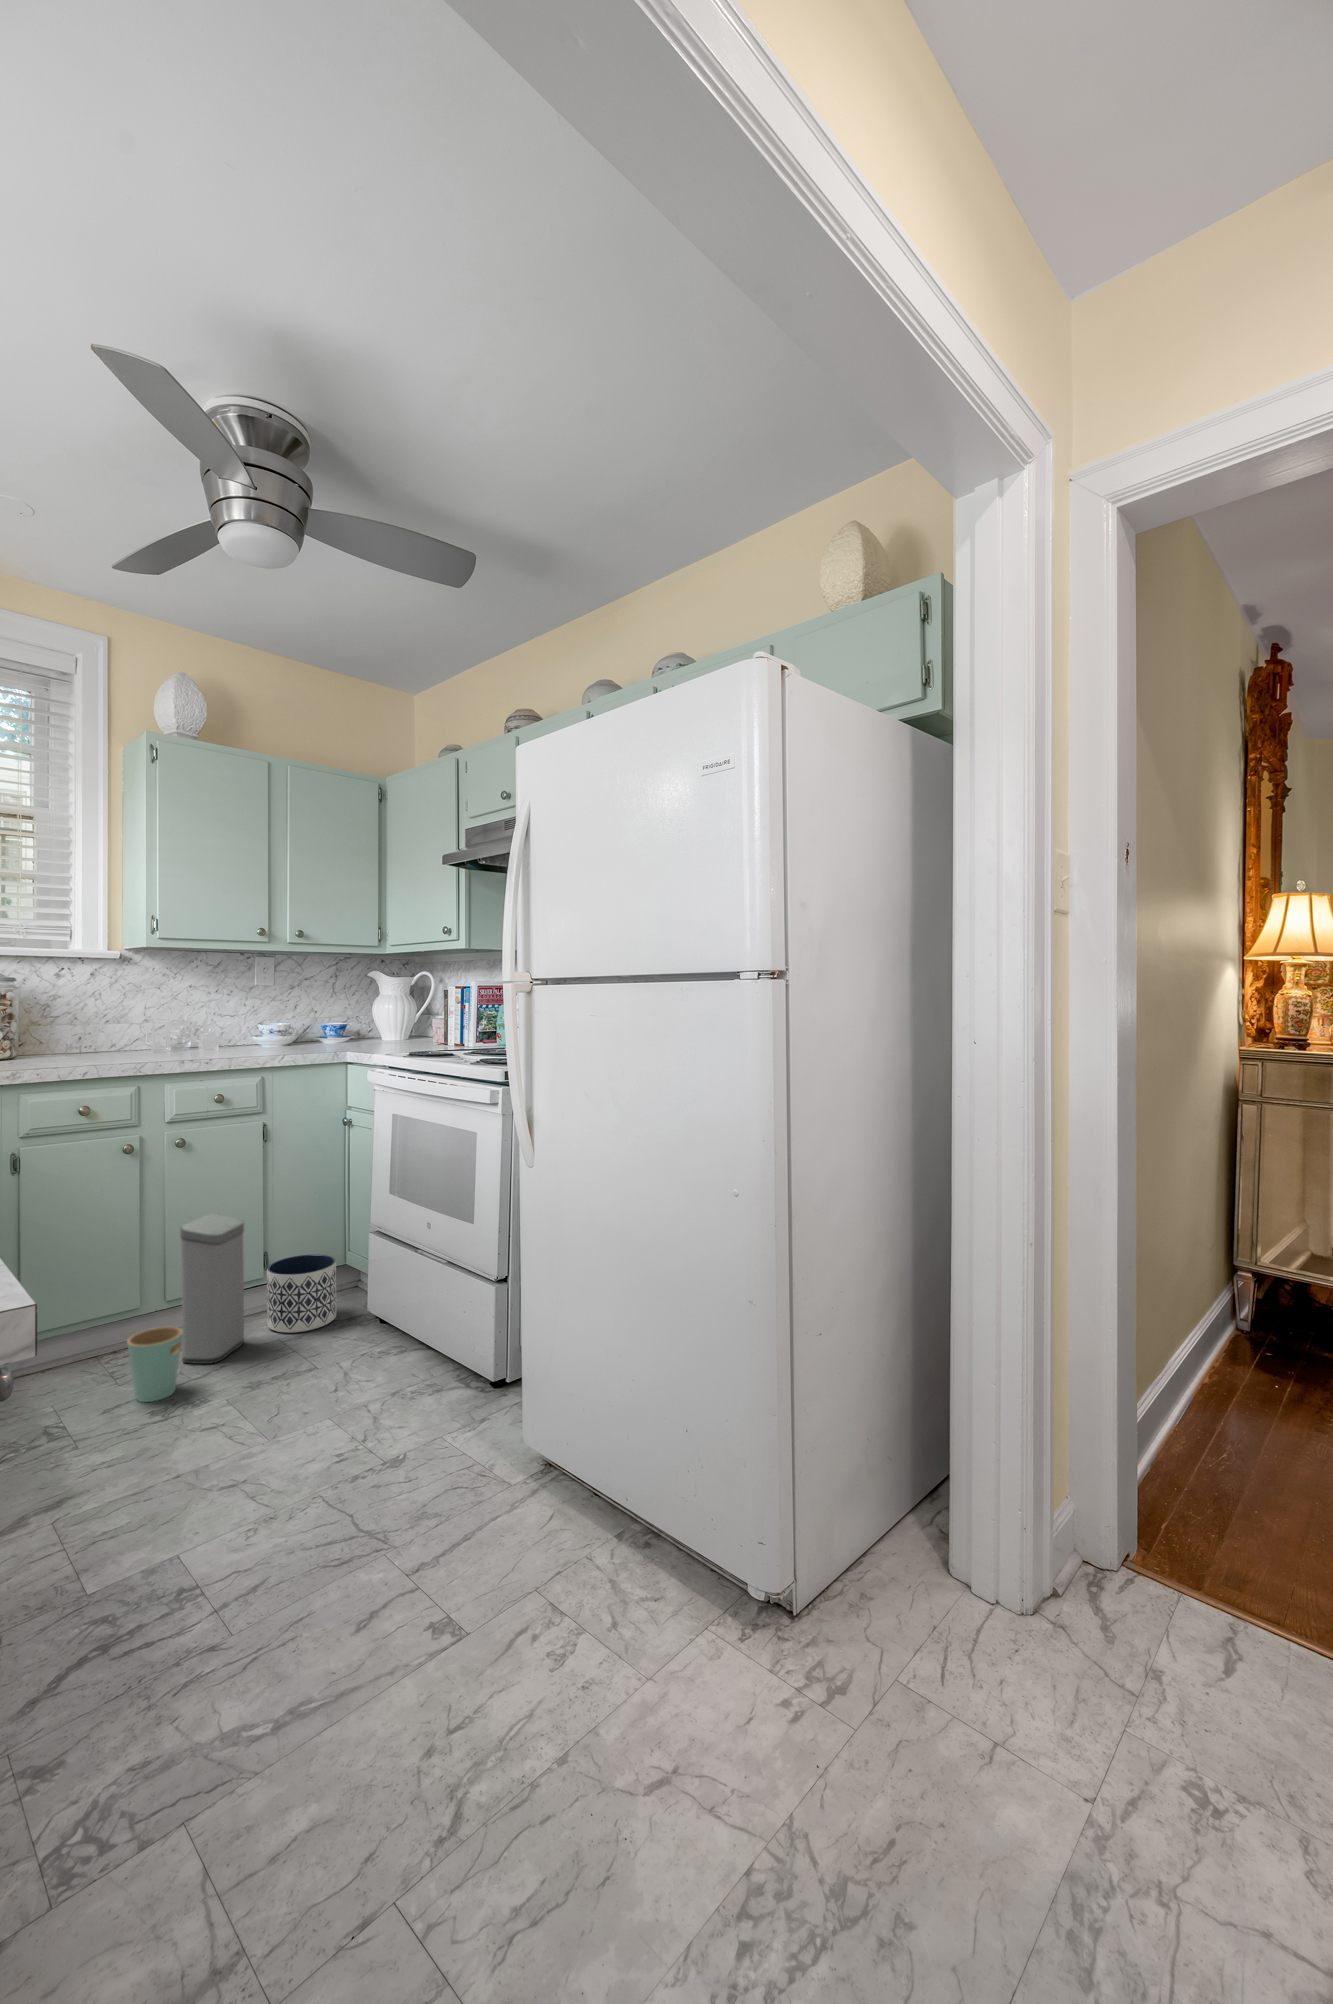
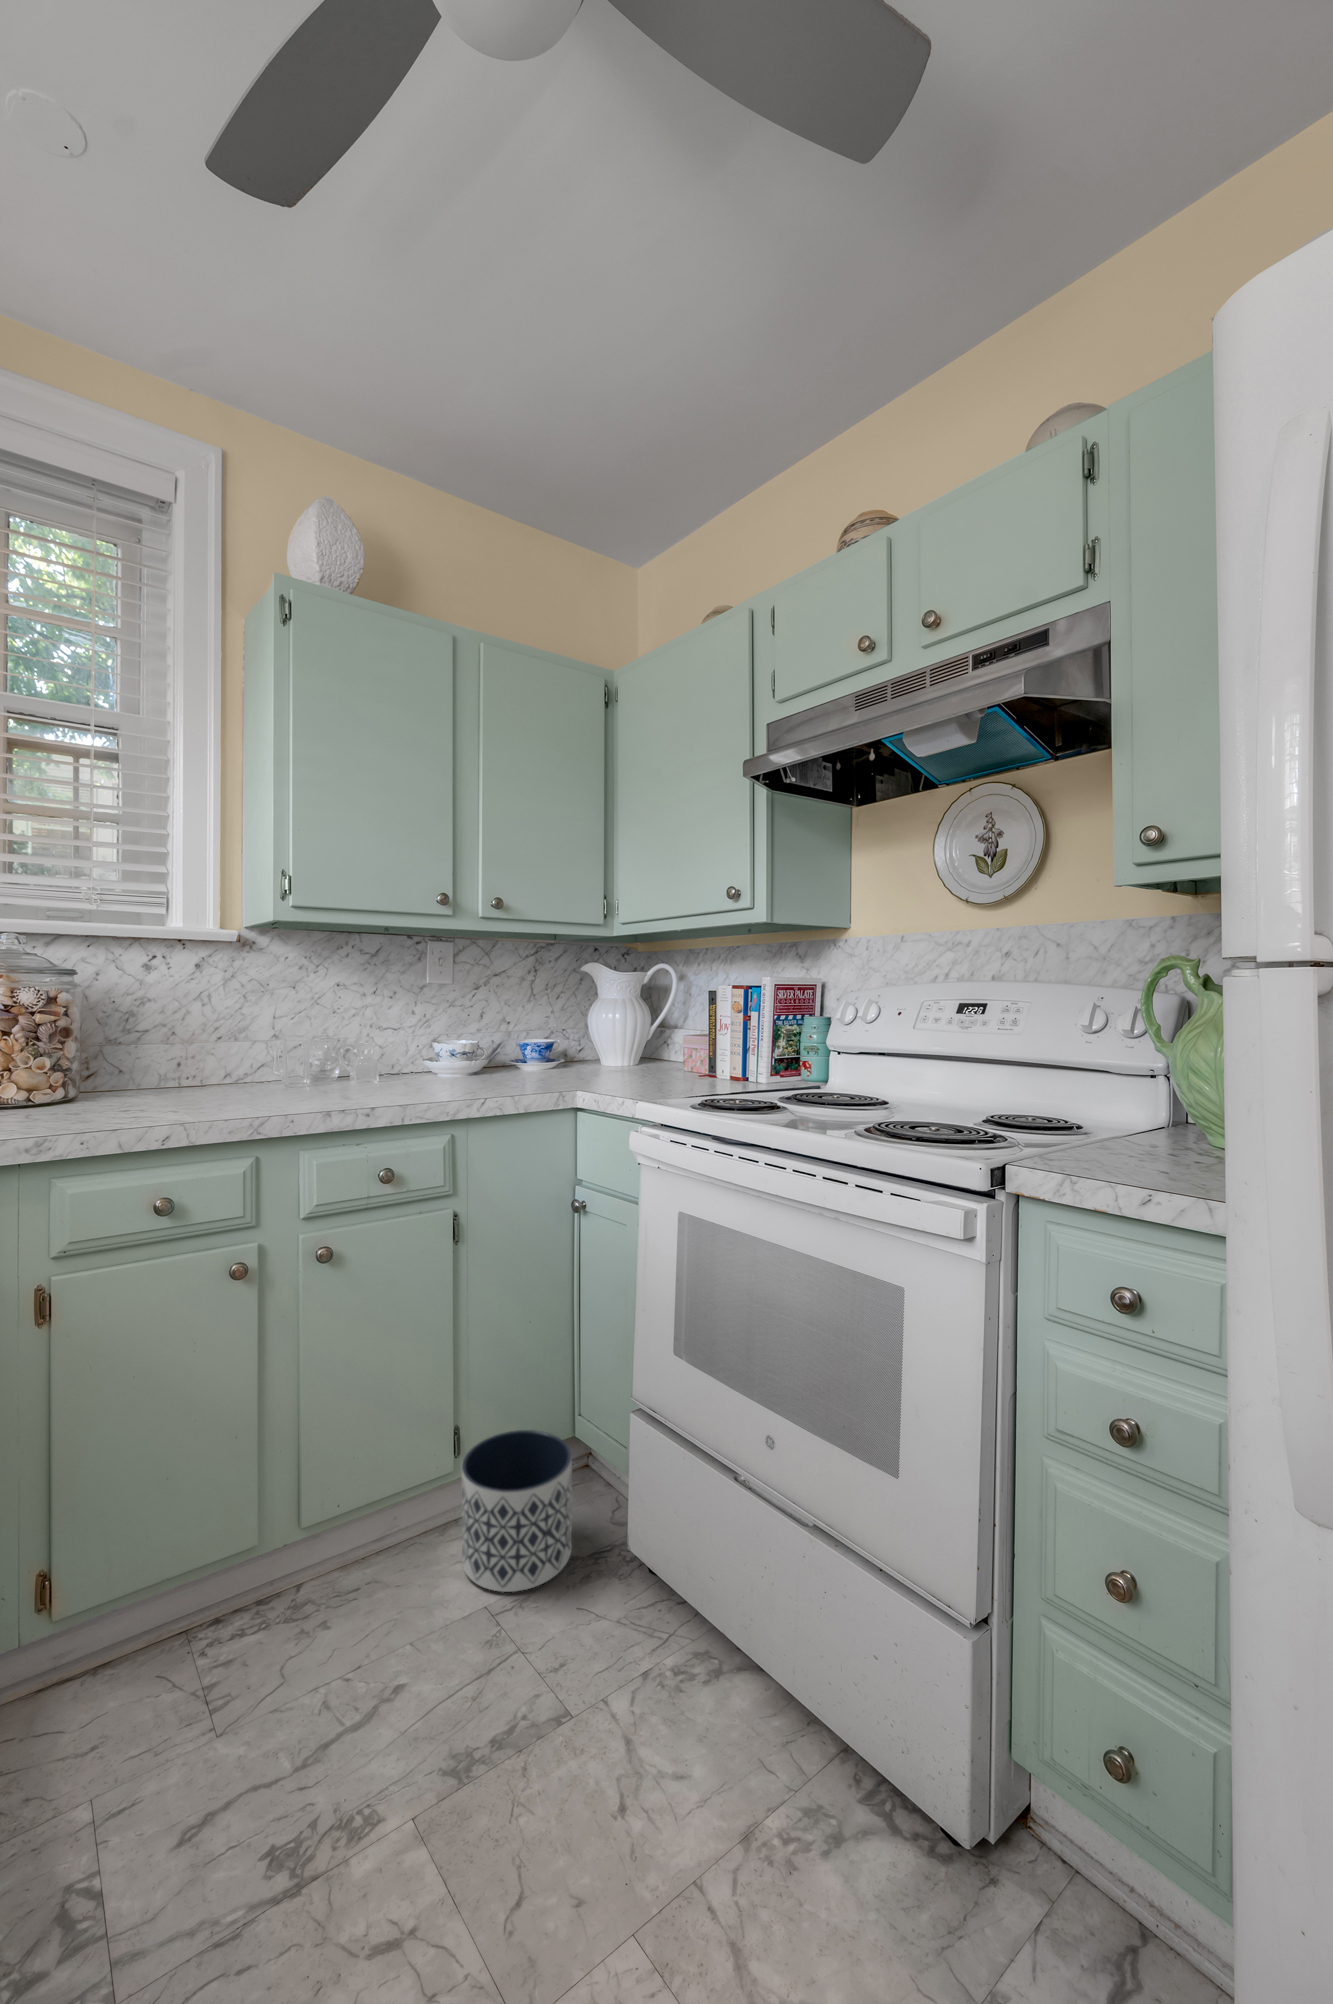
trash can: present [127,1214,244,1402] -> none [220,1387,430,1839]

